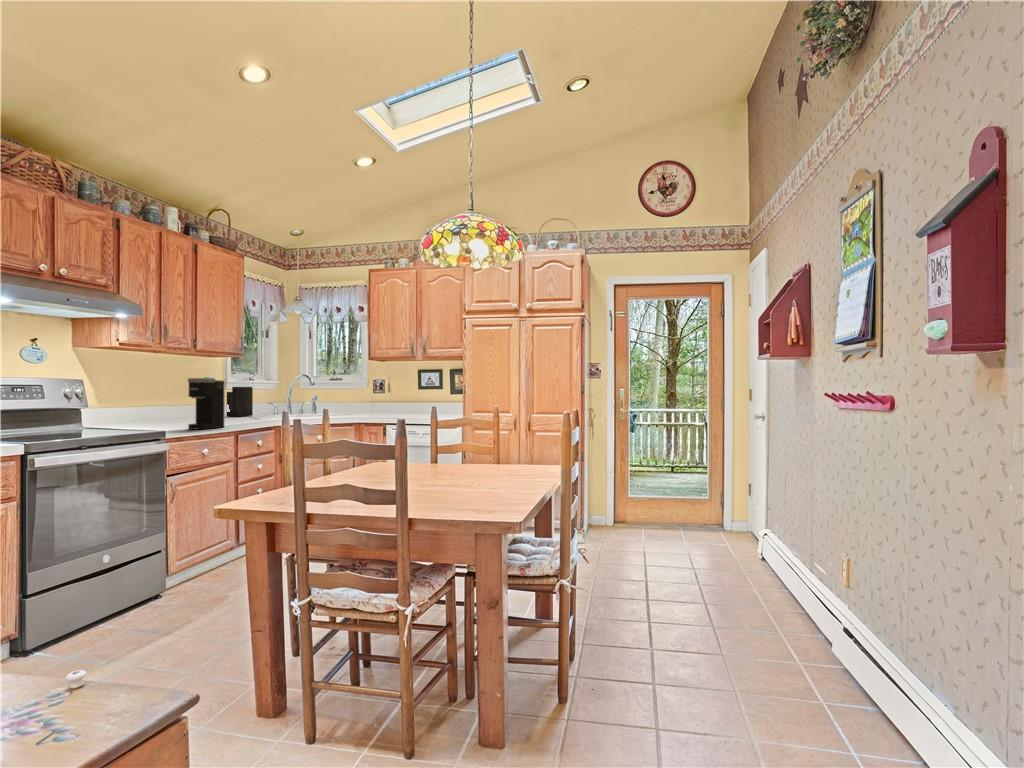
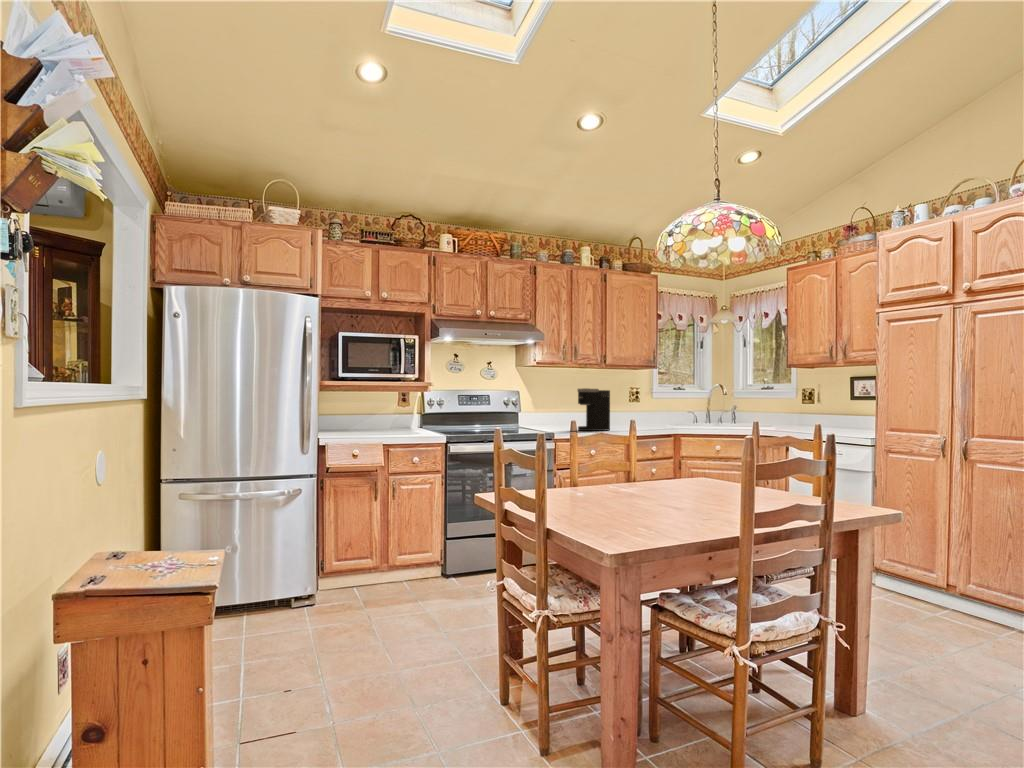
knife block: present [227,372,253,417] -> none [650,383,674,423]

